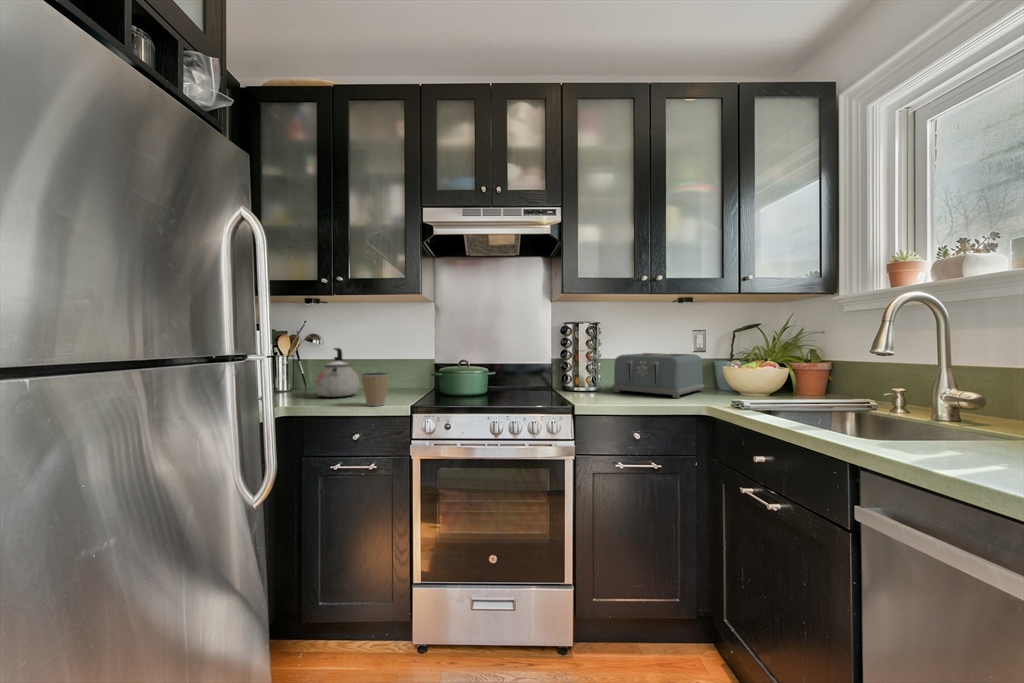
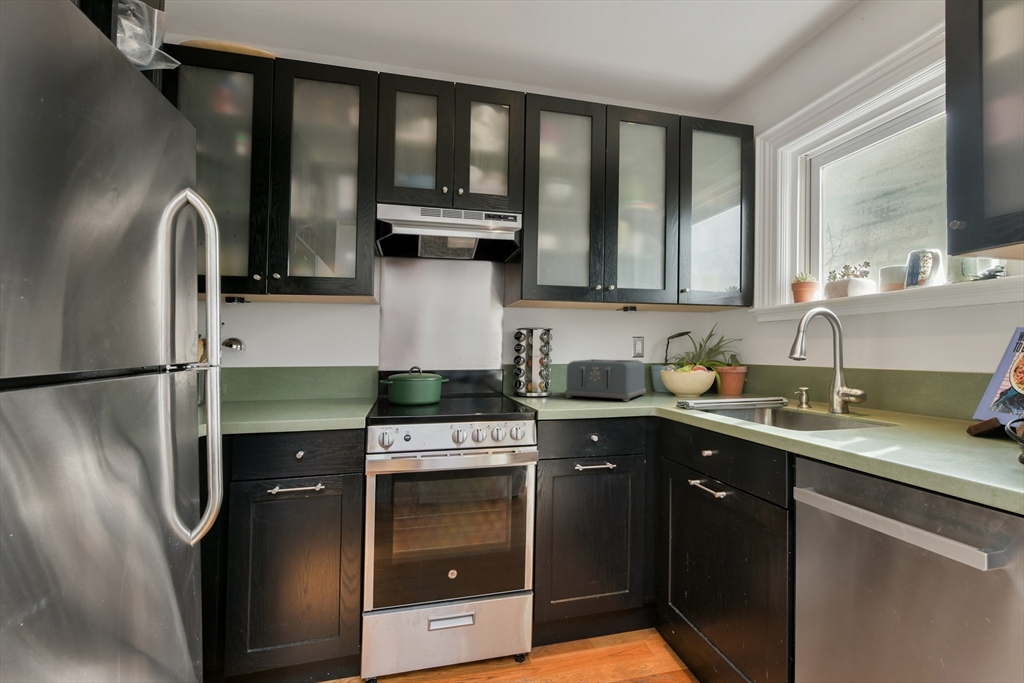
kettle: present [315,348,360,397] -> none [244,352,296,408]
coffee cup: present [361,373,390,406] -> none [313,380,346,416]

